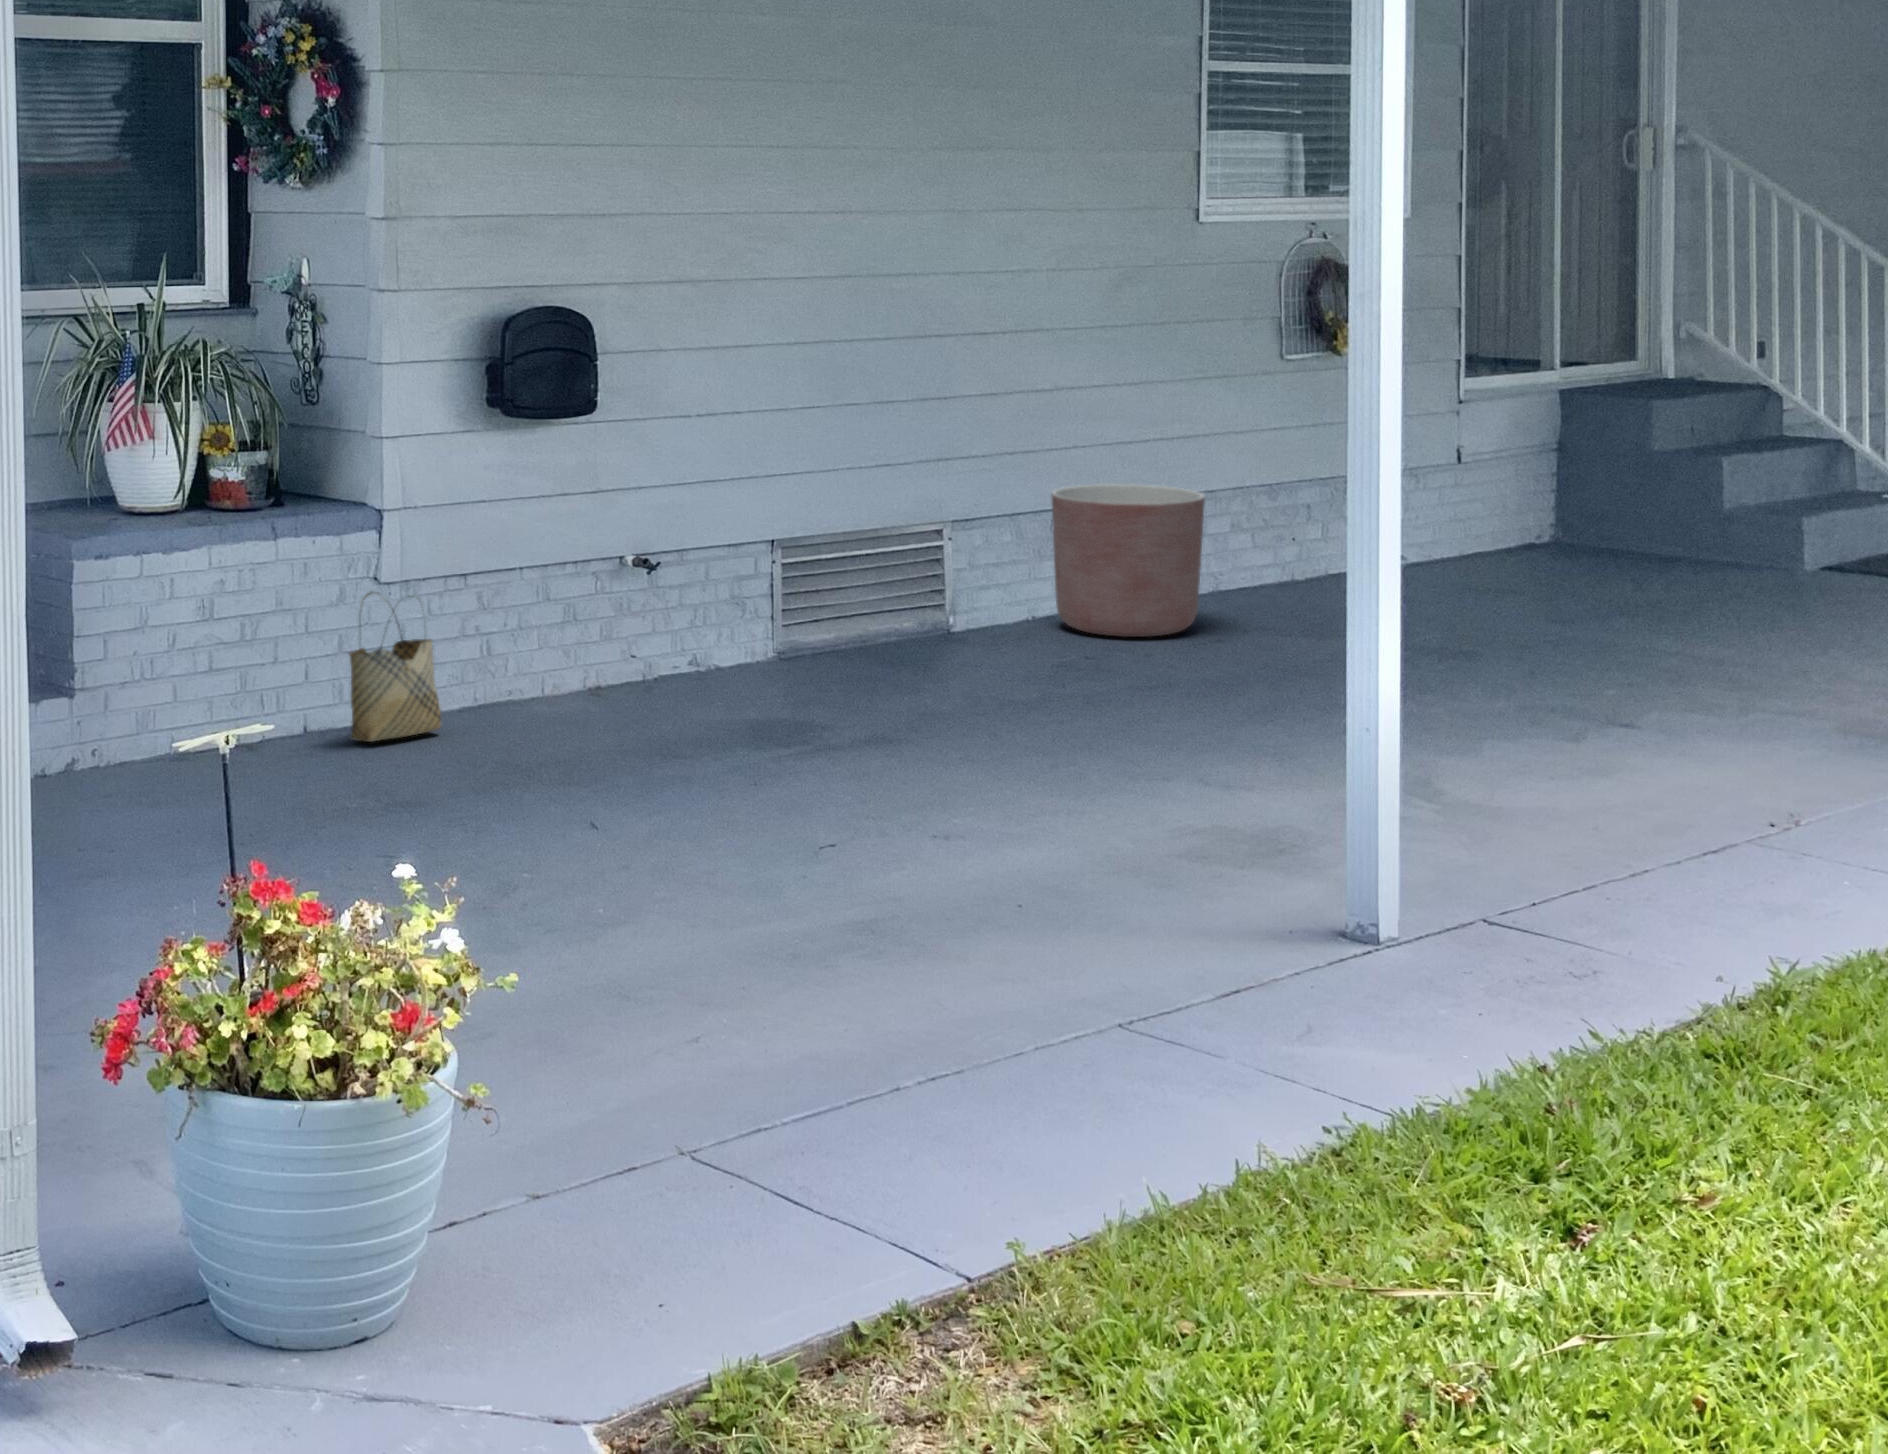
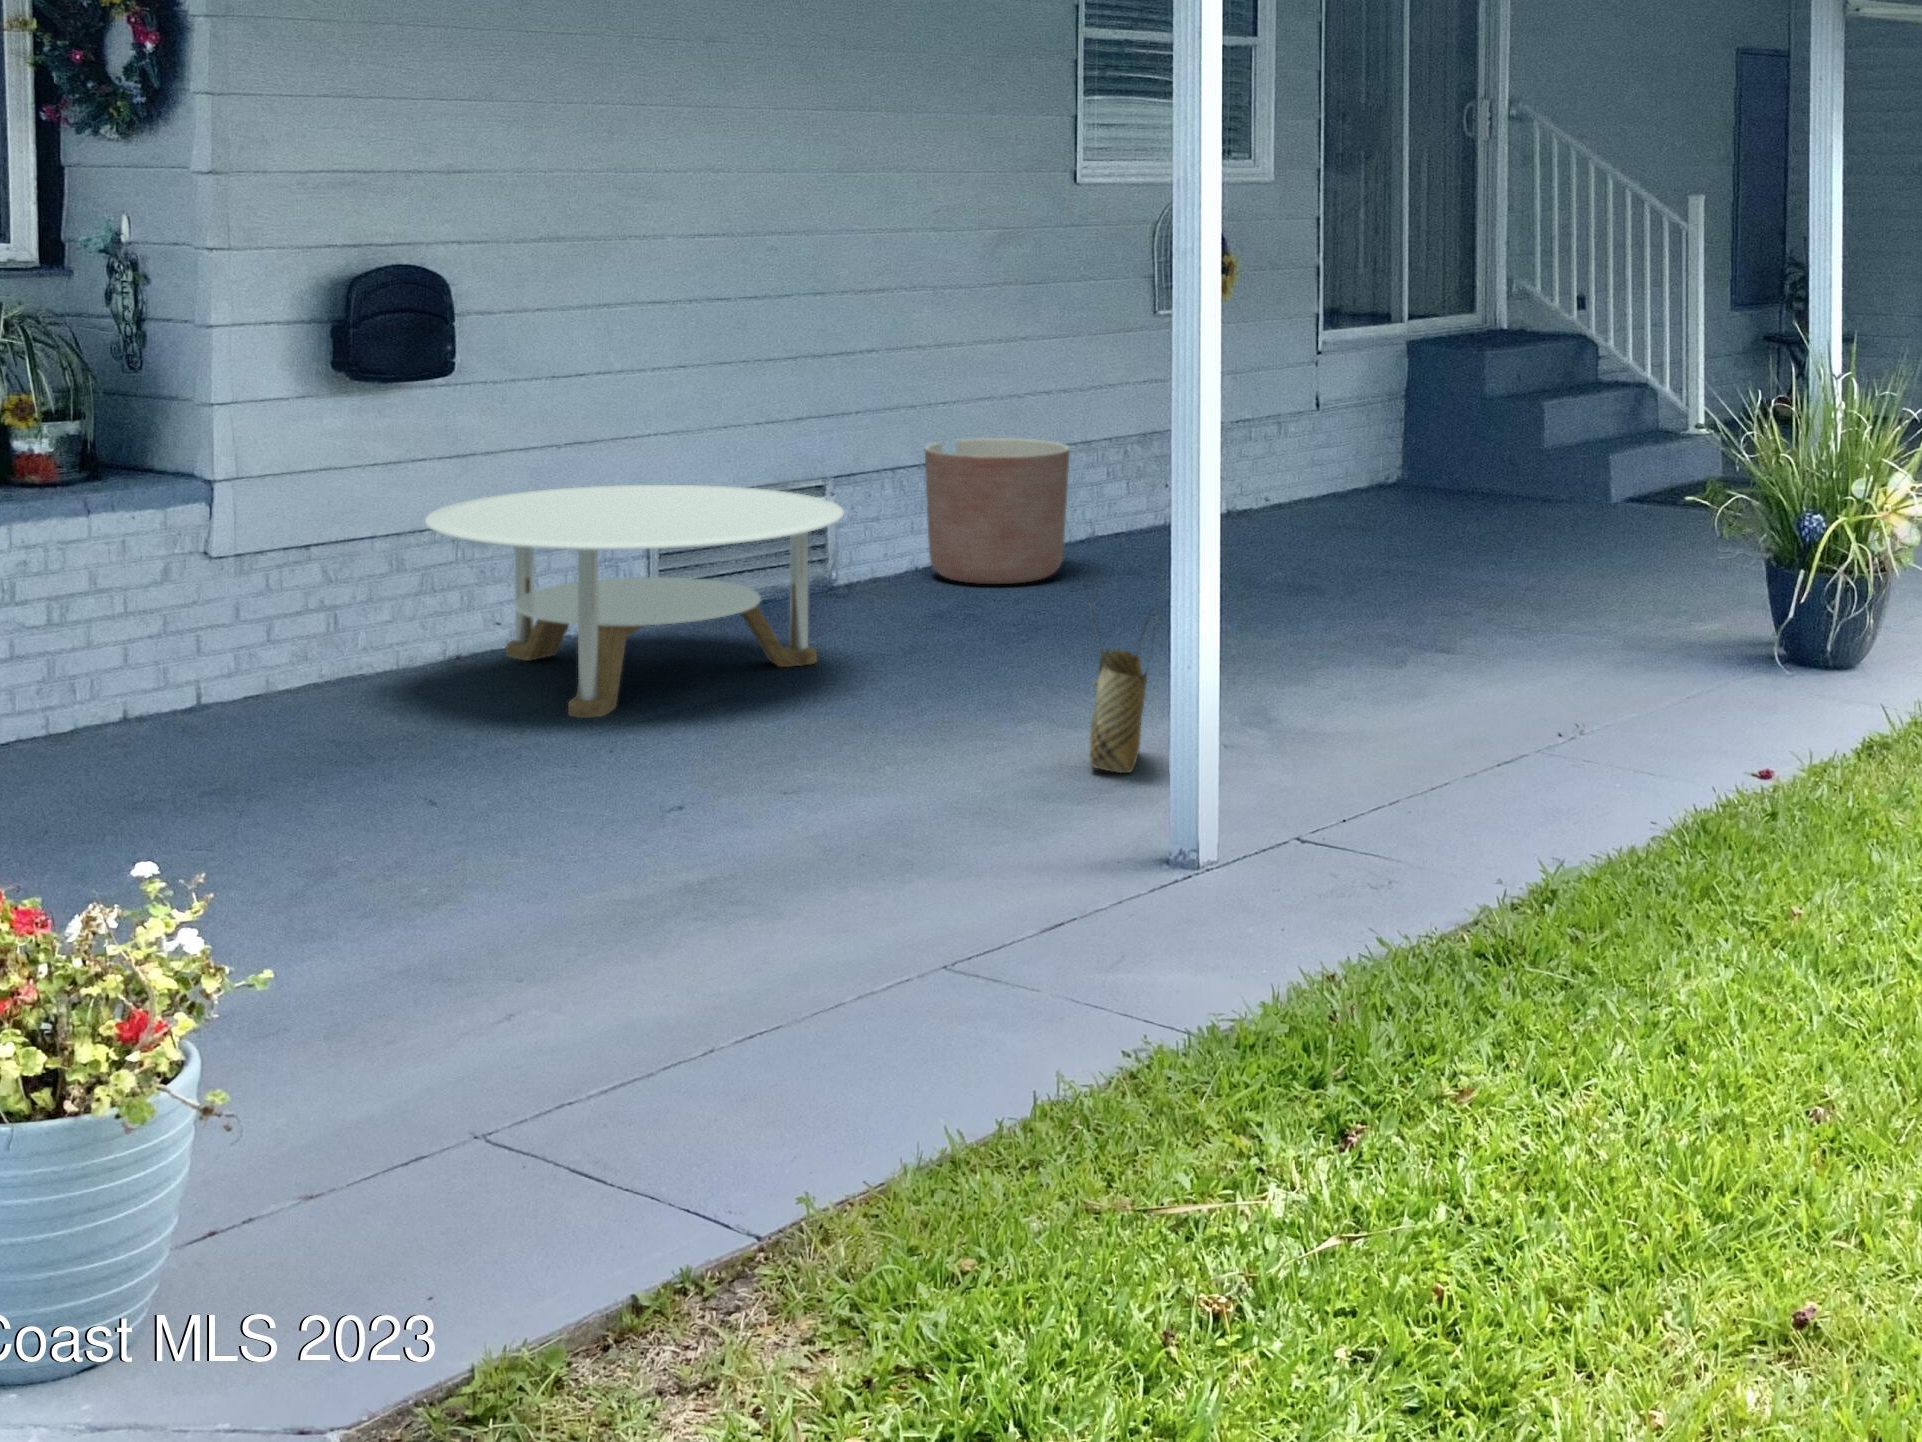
round table: none [574,526,981,757] -> present [425,485,844,718]
woven basket: present [349,592,441,742] -> present [1090,607,1155,773]

